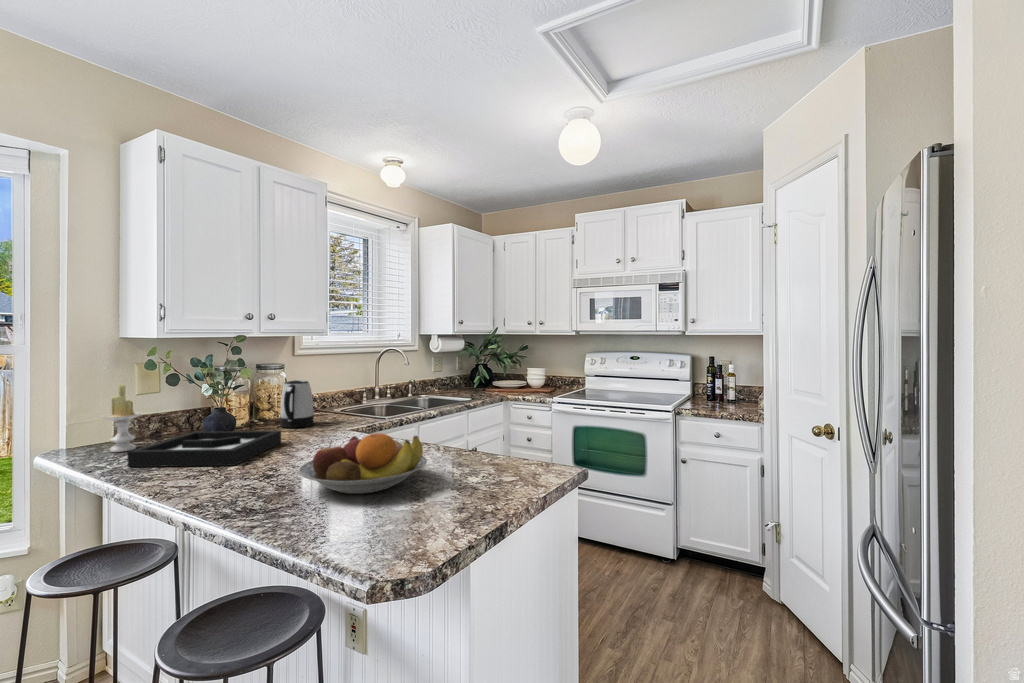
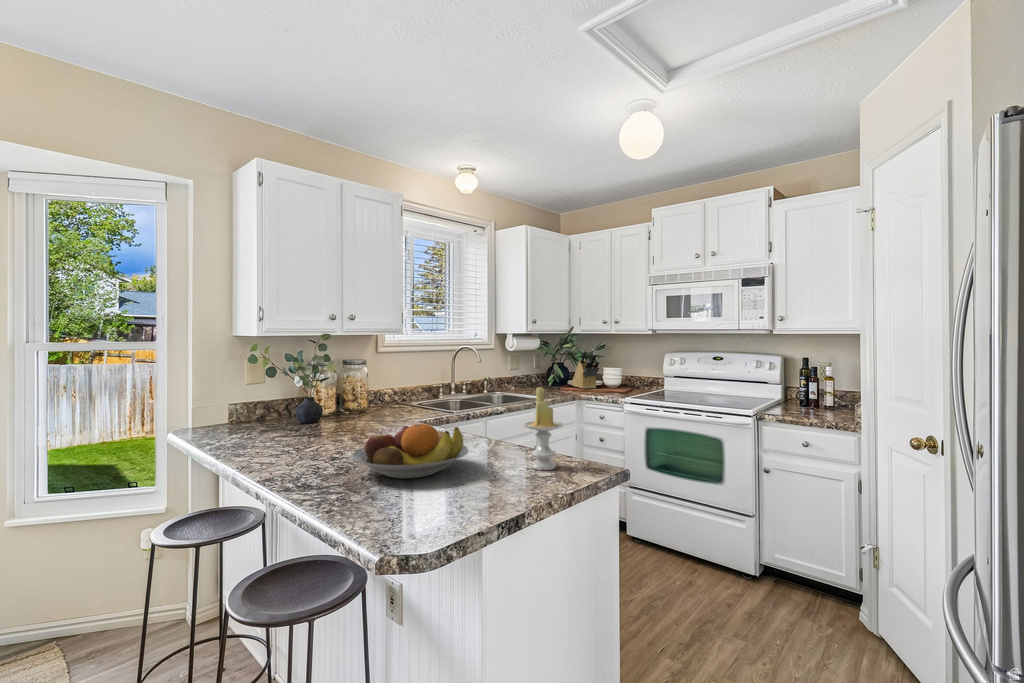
knife block: none [494,350,523,389] -> present [572,349,599,389]
kettle: present [280,380,314,428] -> none [361,375,391,418]
candle: present [102,384,143,452] -> present [524,387,563,470]
decorative tray: present [127,431,281,467] -> none [228,418,356,448]

